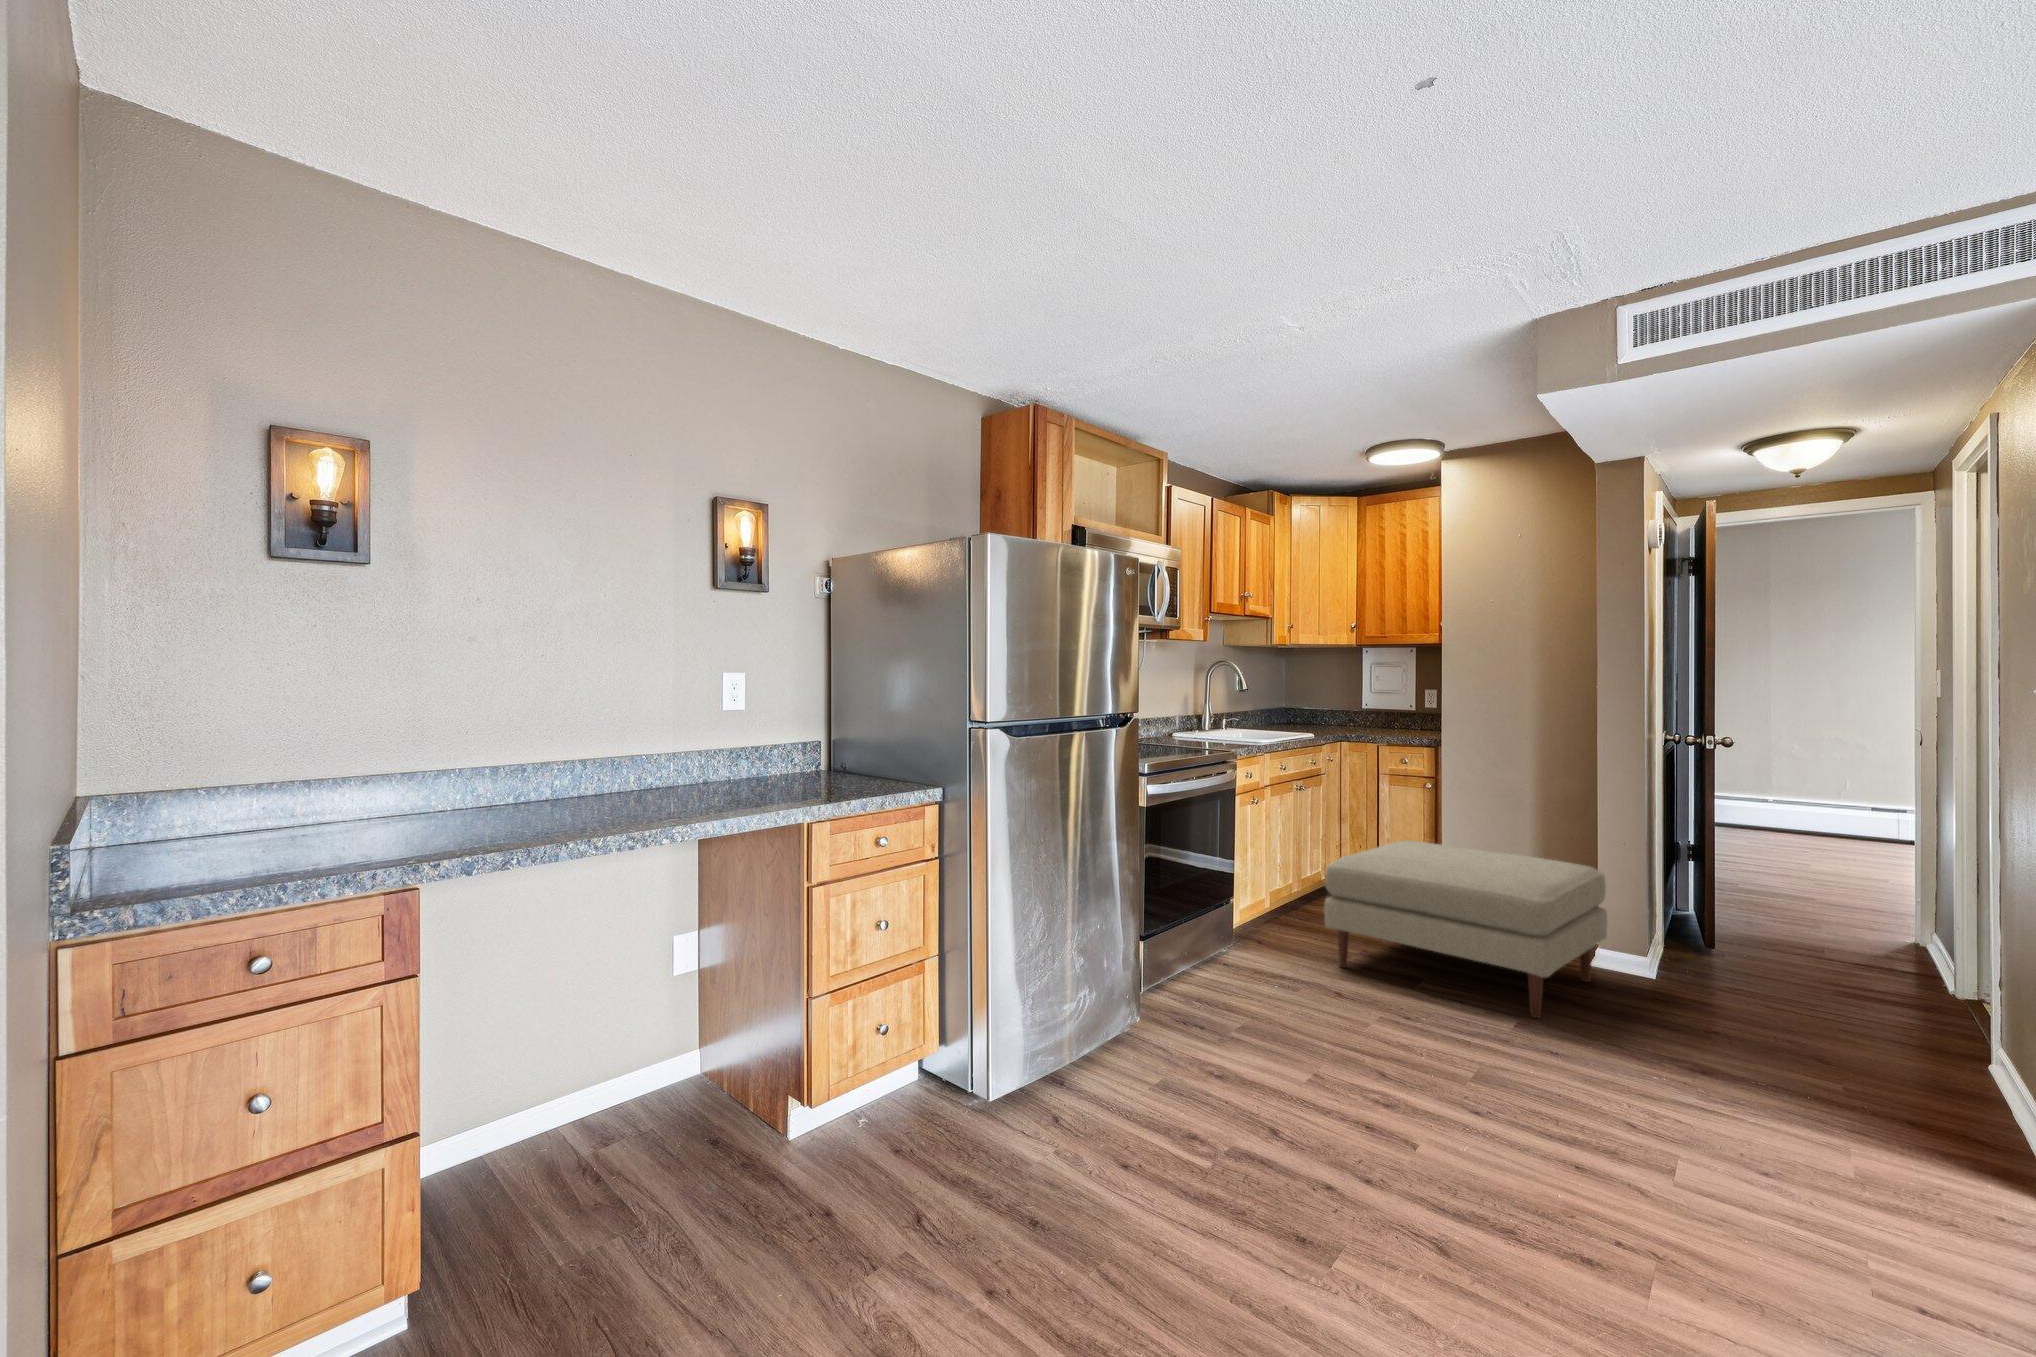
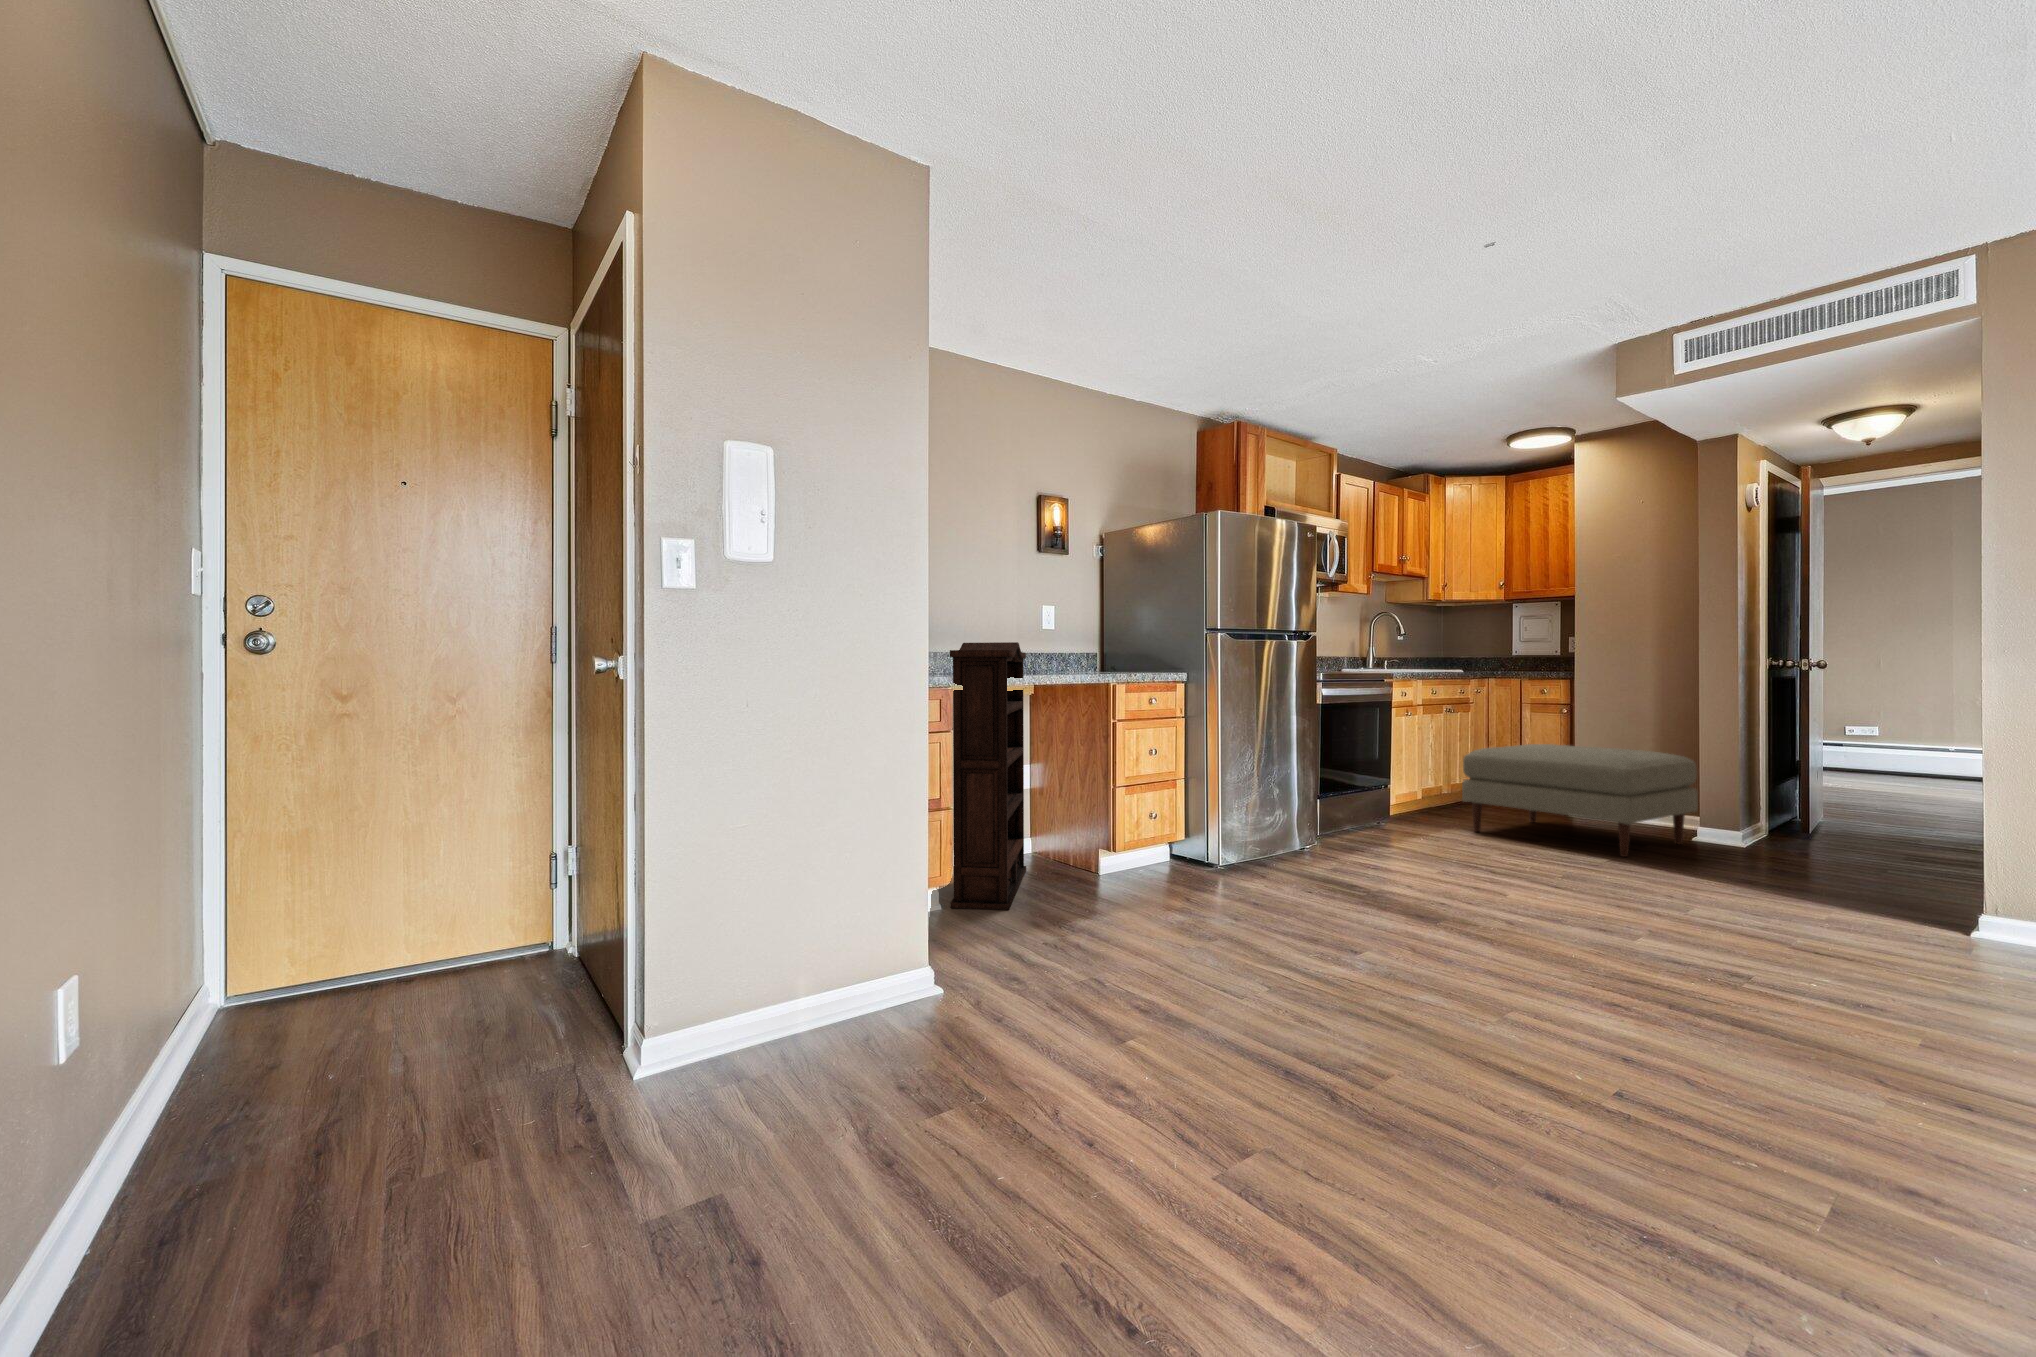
bookshelf: none [441,761,667,1312] -> present [950,642,1026,910]

